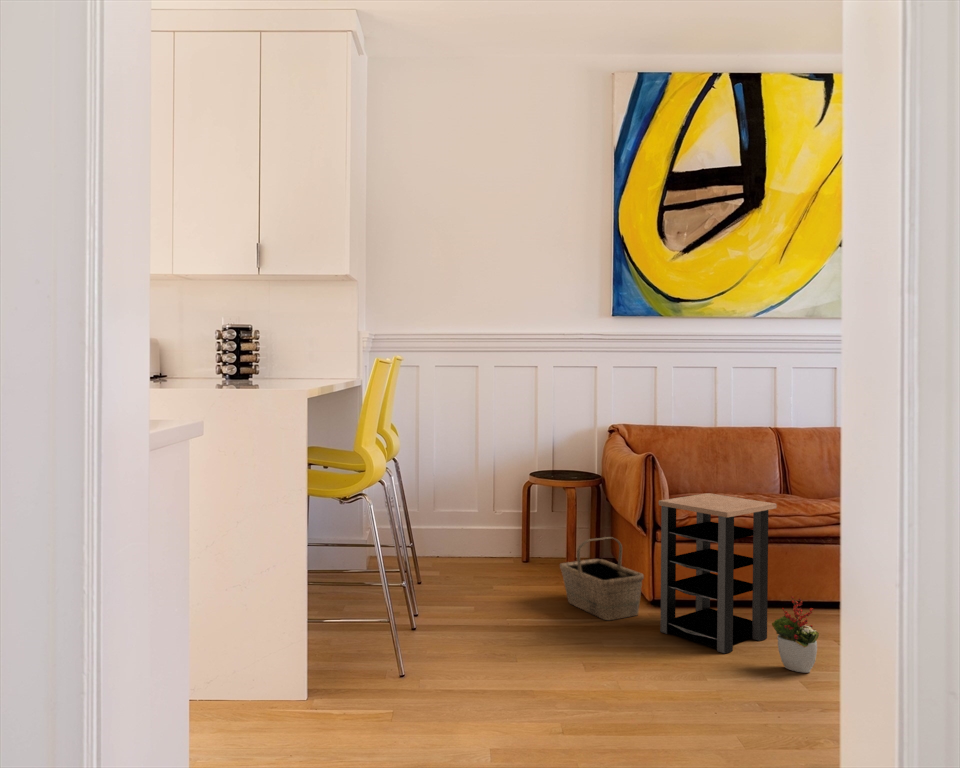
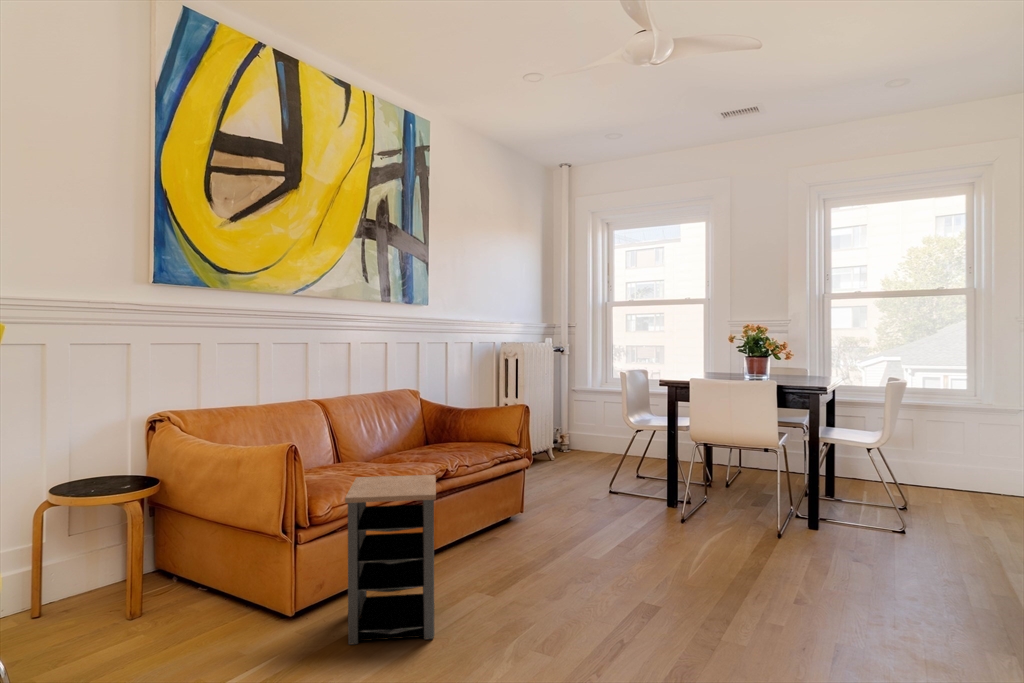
basket: present [560,537,644,620] -> none [184,554,303,660]
decorative plant: present [772,596,819,673] -> none [478,558,517,628]

